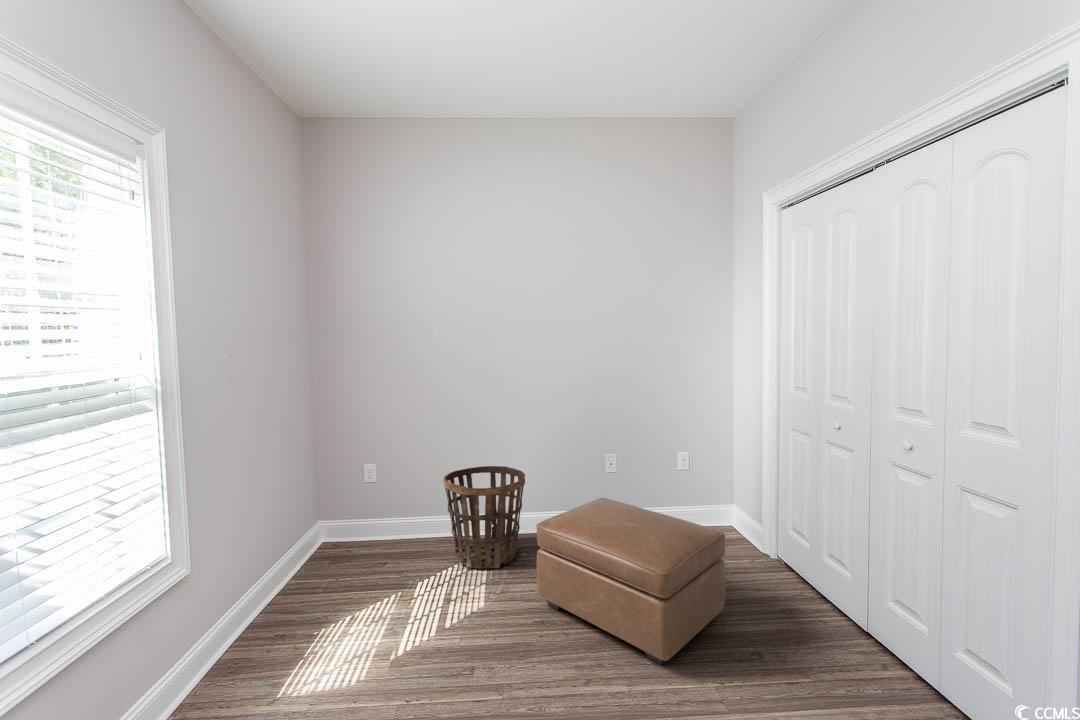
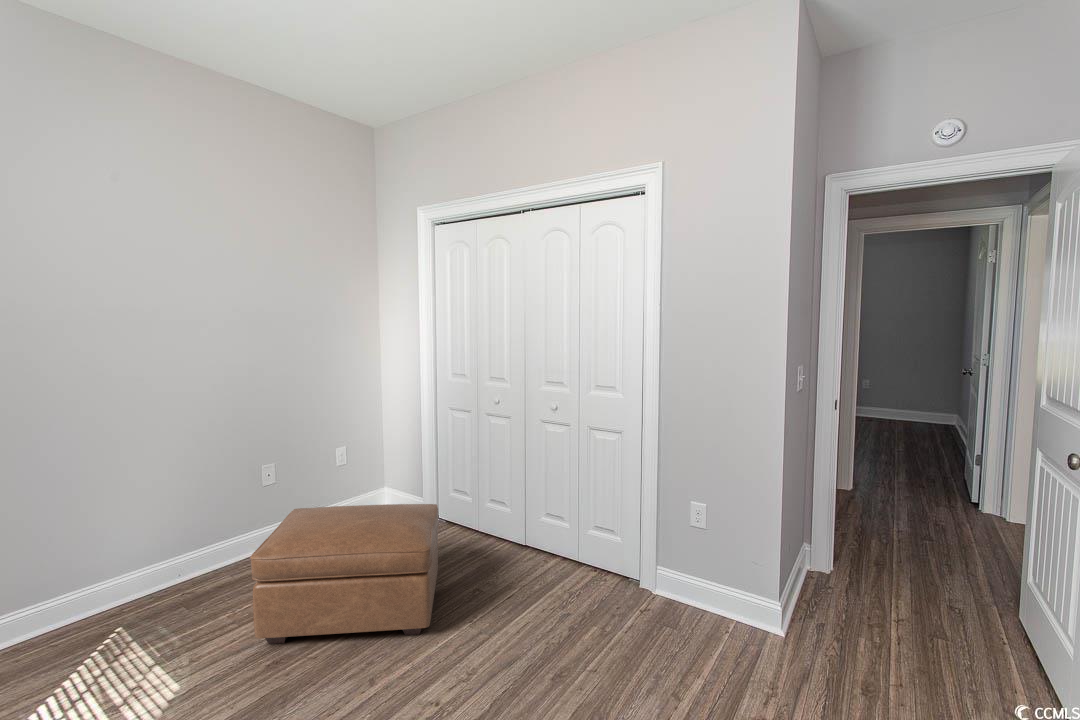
basket: present [443,466,525,569] -> none [35,507,184,661]

